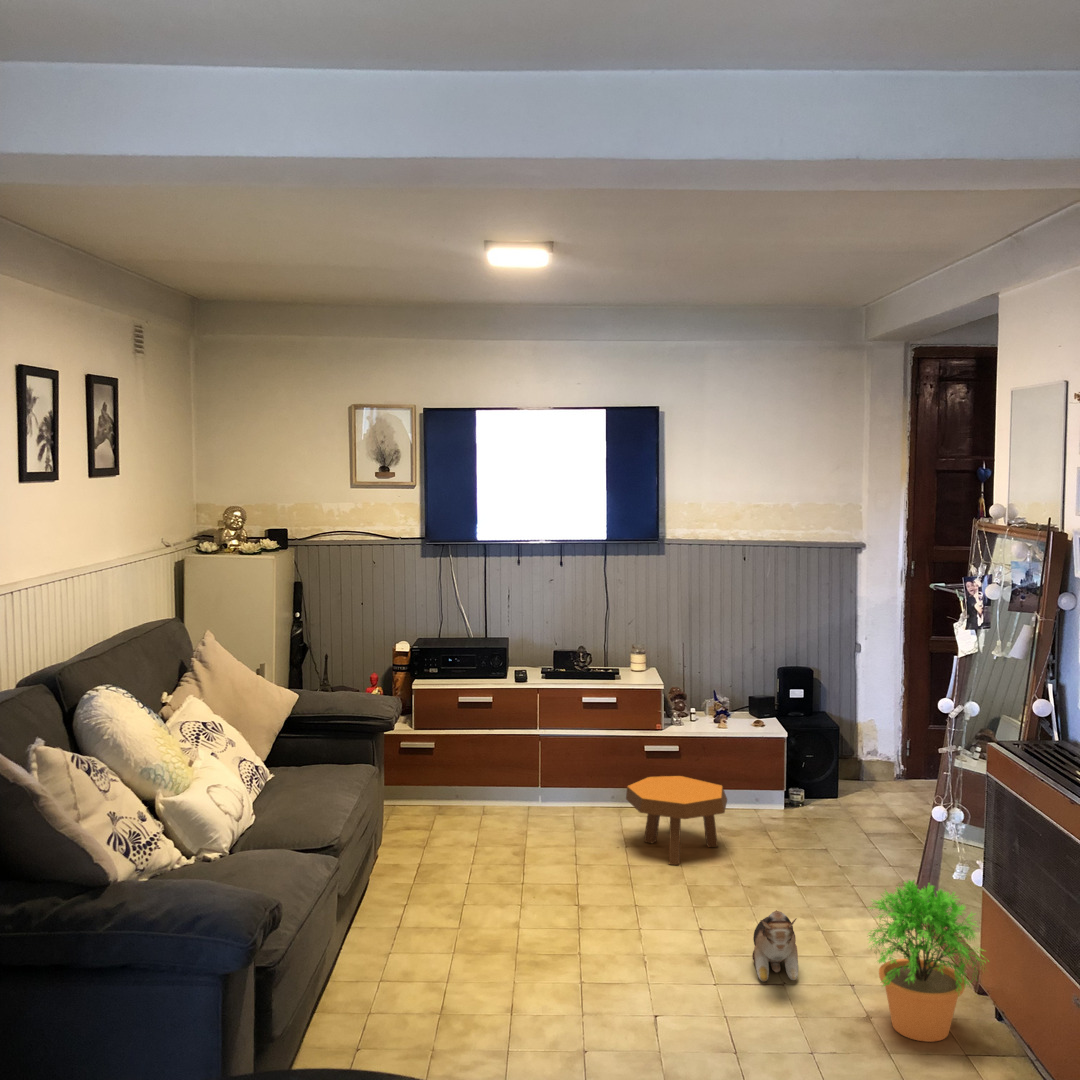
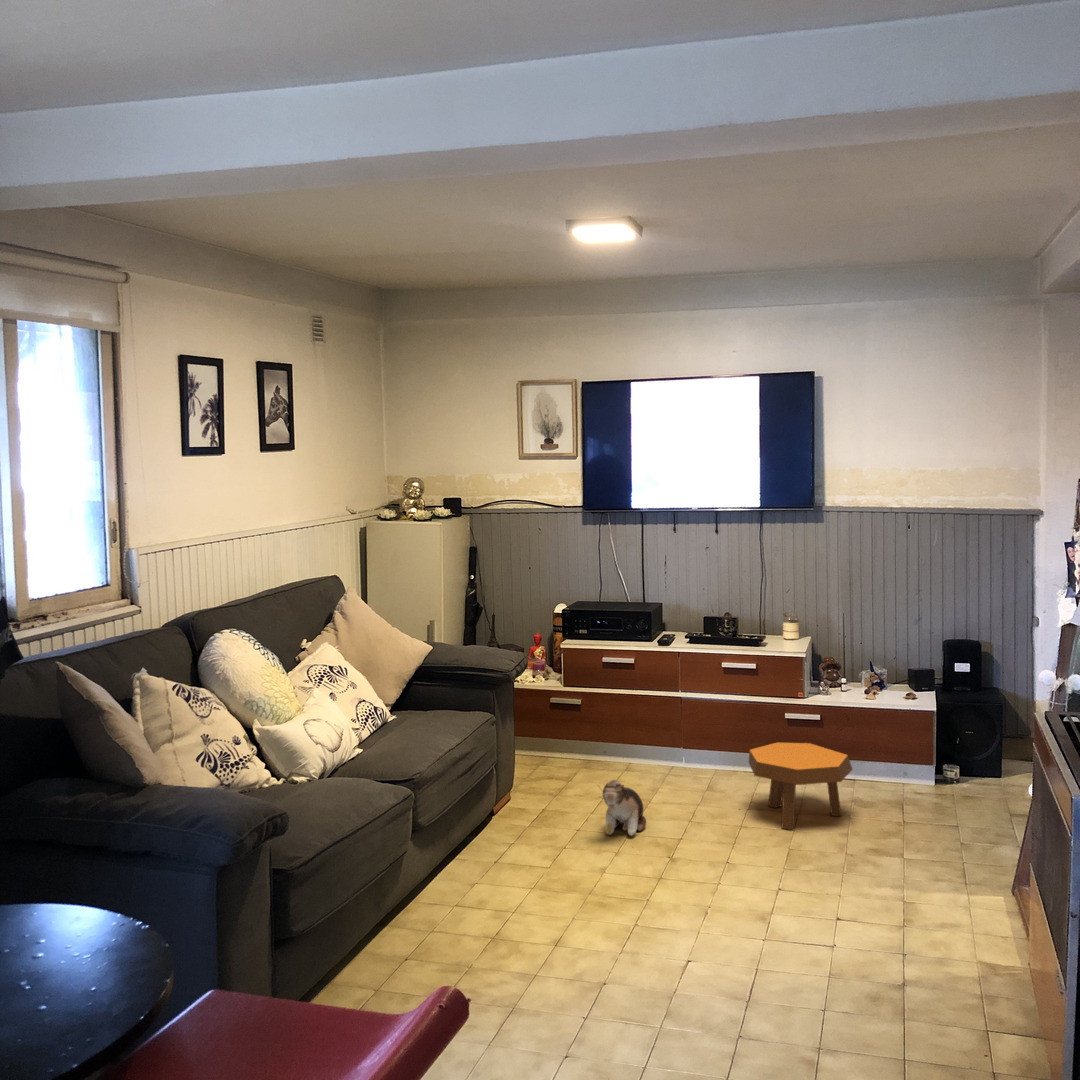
potted plant: present [869,880,982,1042] -> none [899,852,1025,1018]
plush toy: present [752,910,798,982] -> present [602,780,646,835]

